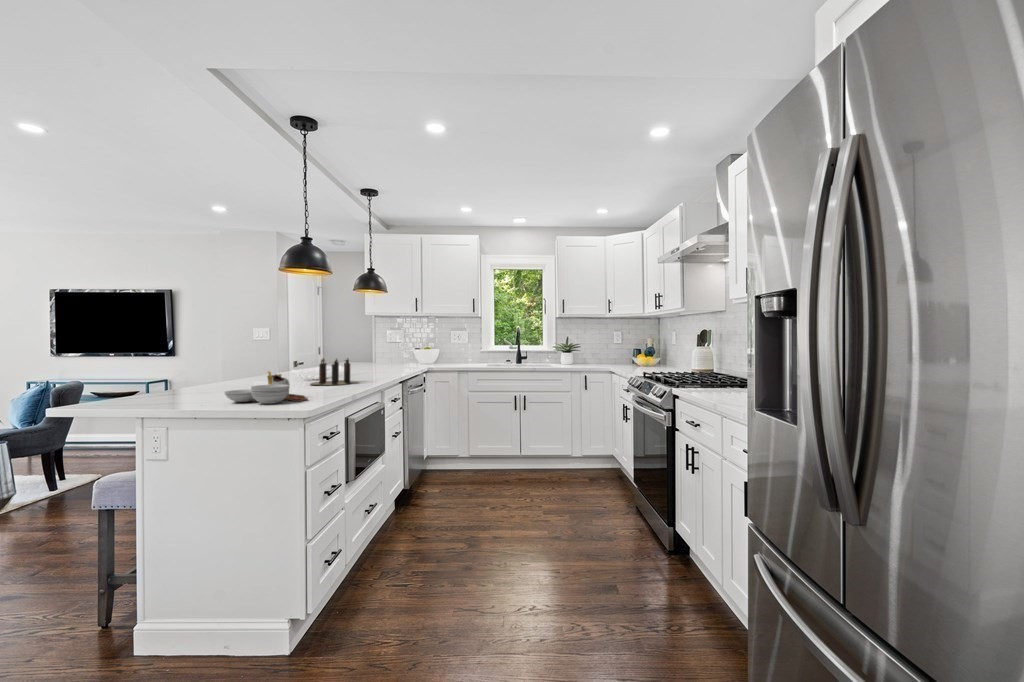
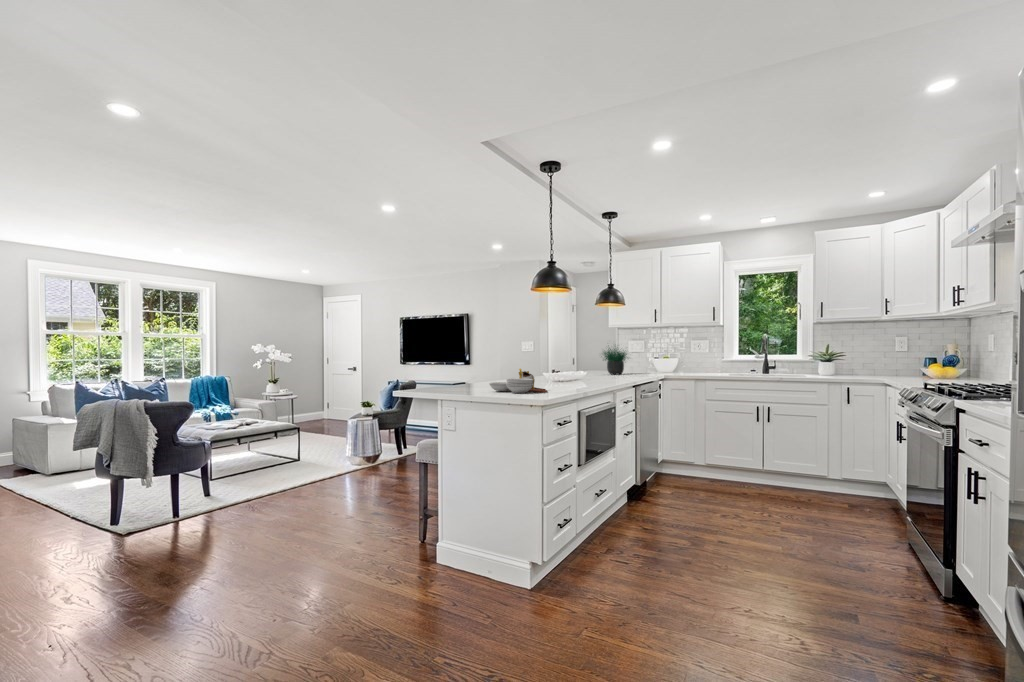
potted plant: none [354,328,397,369] -> present [604,348,628,375]
candle: present [311,358,358,385] -> none [552,361,603,384]

